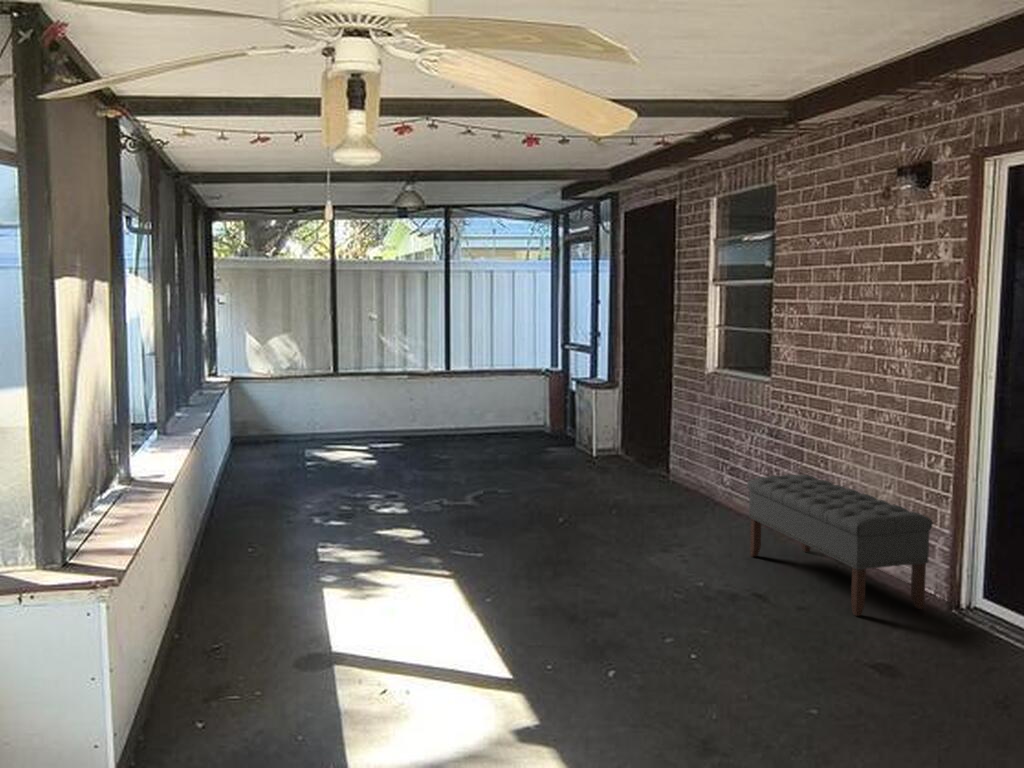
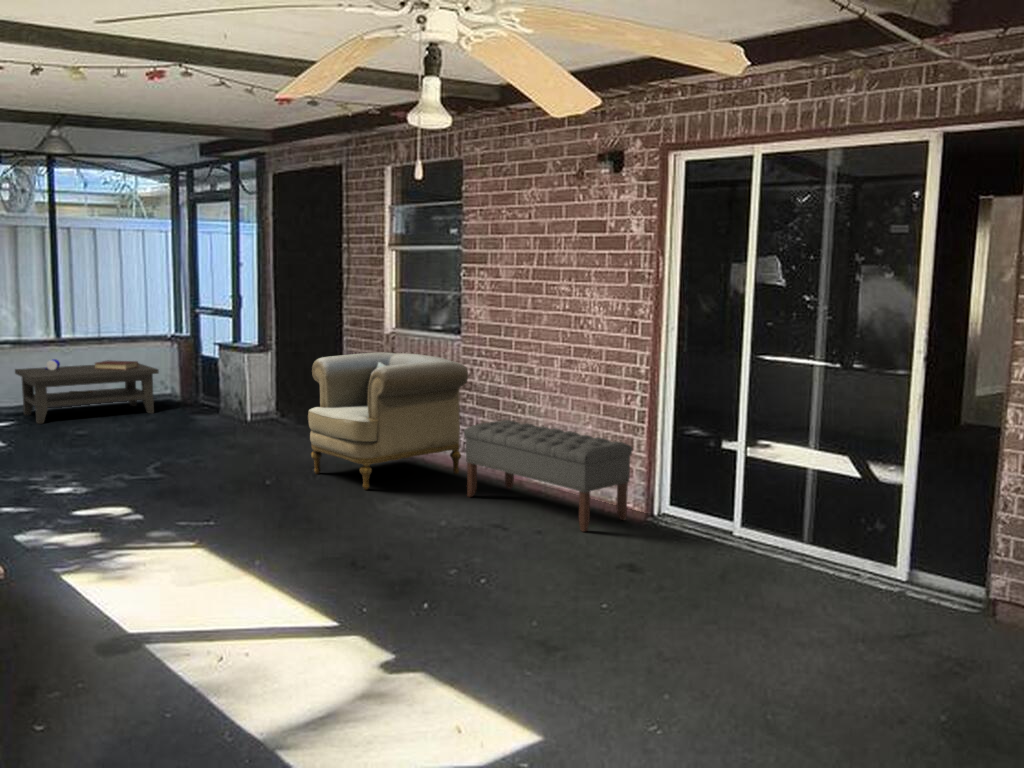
coffee table: none [414,388,524,444] -> present [15,359,159,424]
armchair: none [607,394,771,535] -> present [308,353,468,489]

